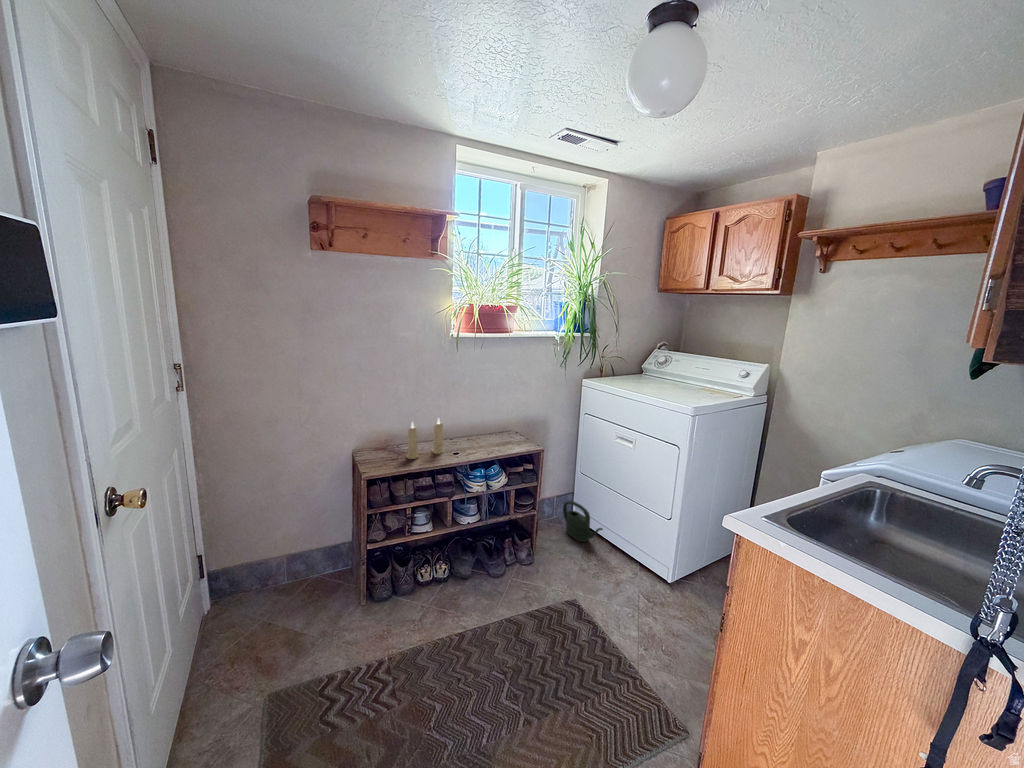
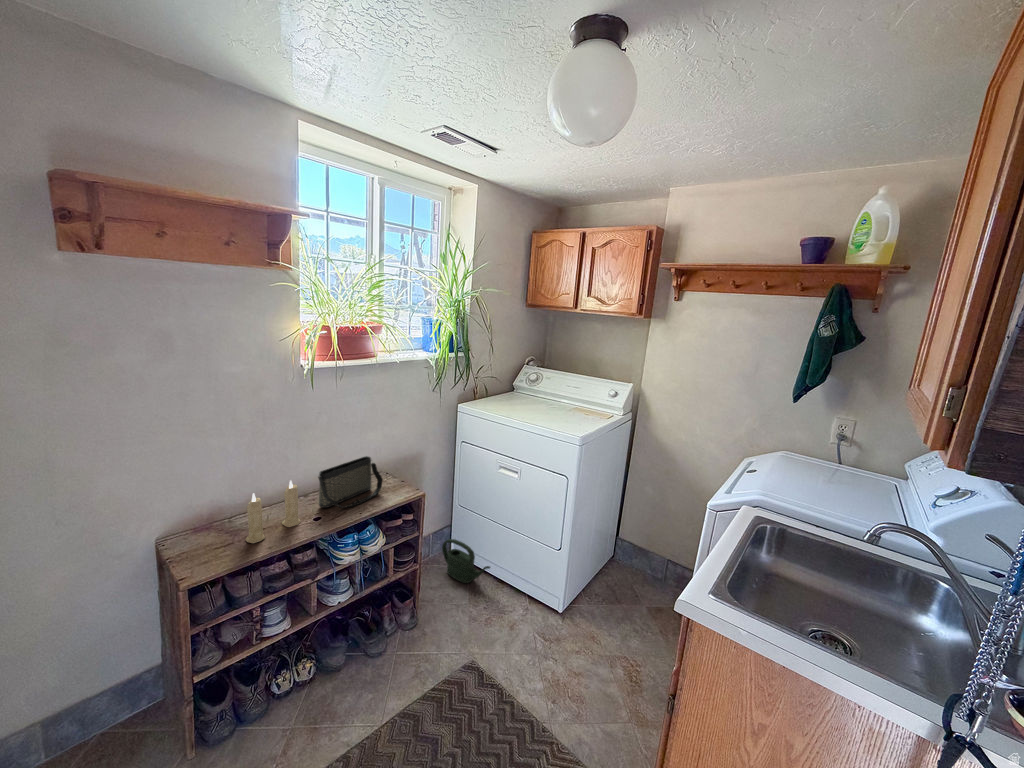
handbag: none [459,411,510,448] -> present [318,456,383,508]

